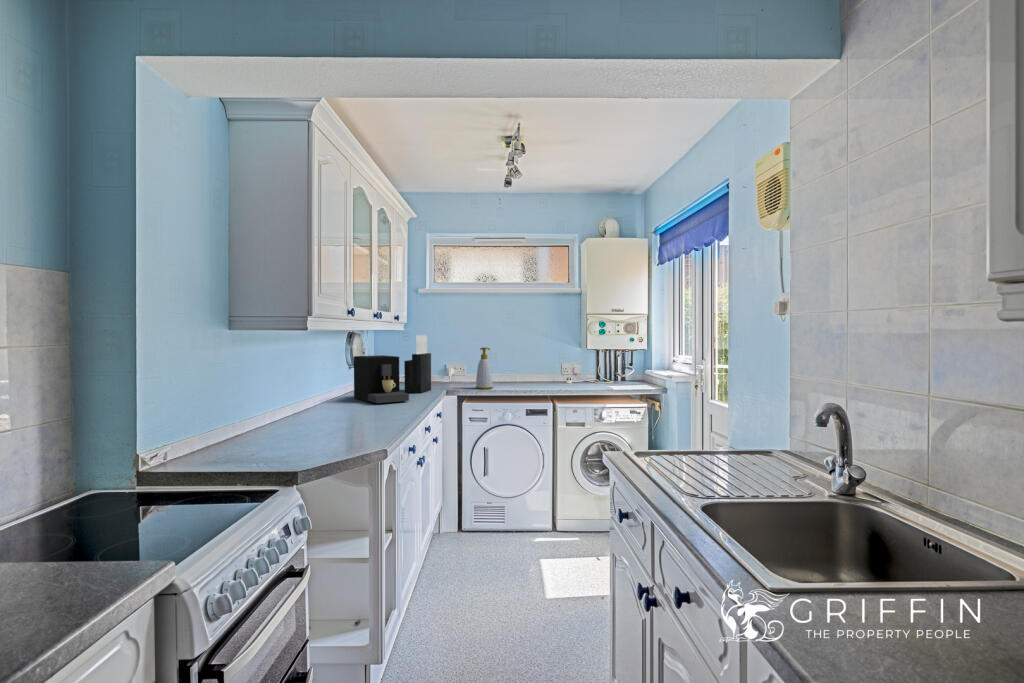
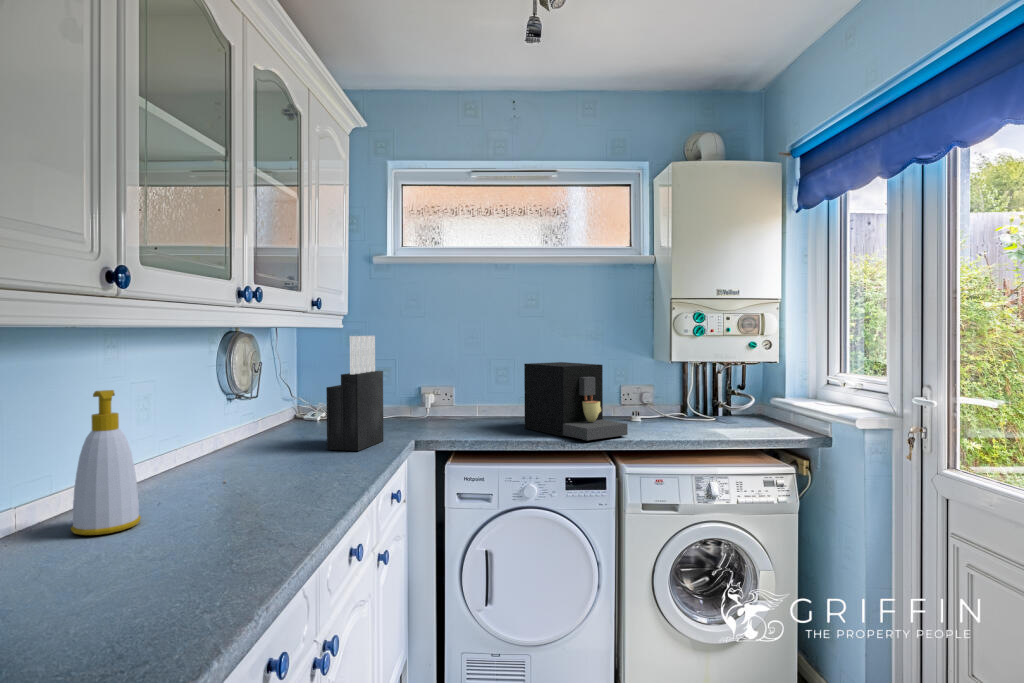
soap bottle: present [476,347,493,389] -> present [71,390,141,535]
coffee maker: present [354,355,409,403] -> present [524,362,628,440]

